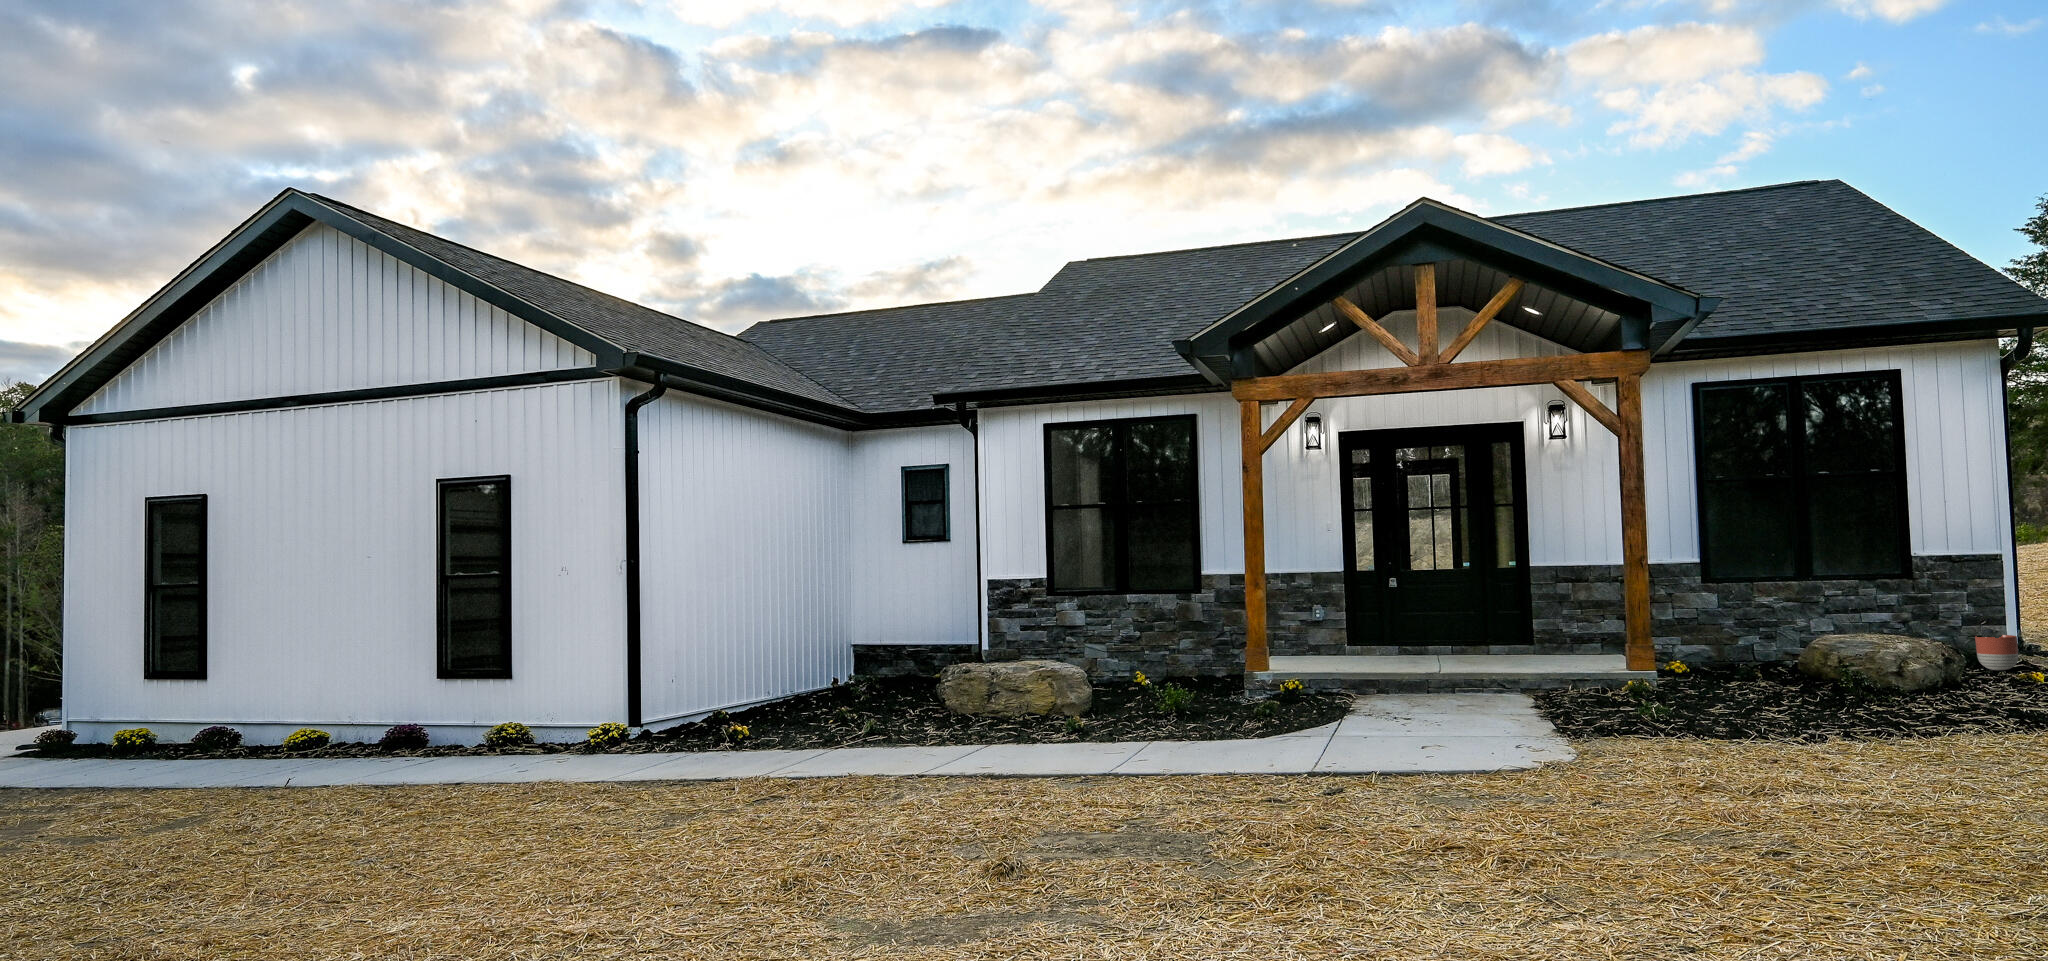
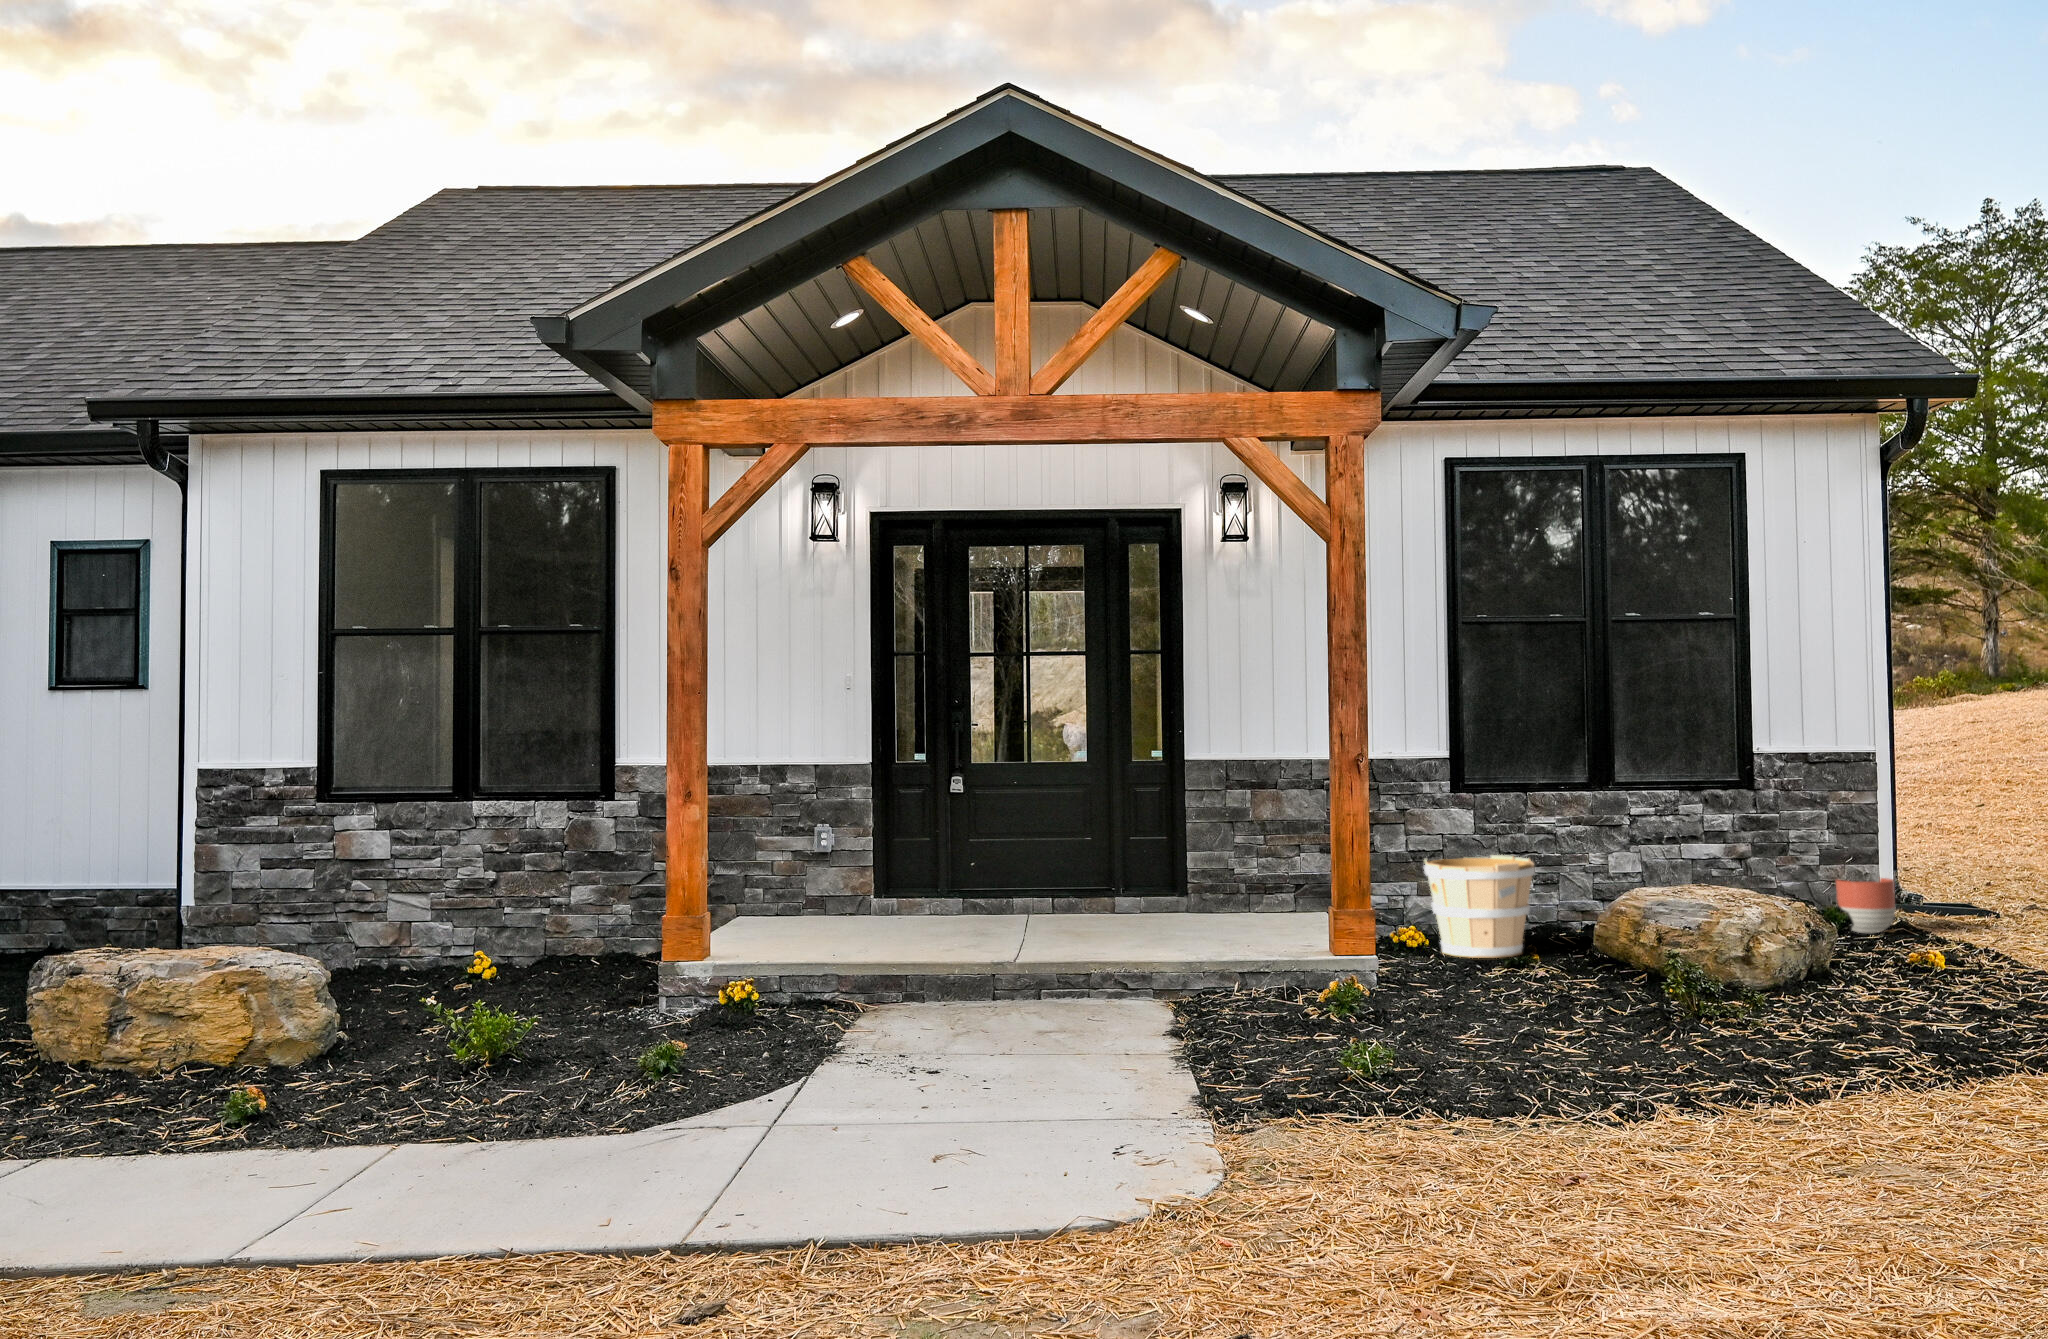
wooden bucket: none [1684,622,1757,682] -> present [1424,855,1536,958]

